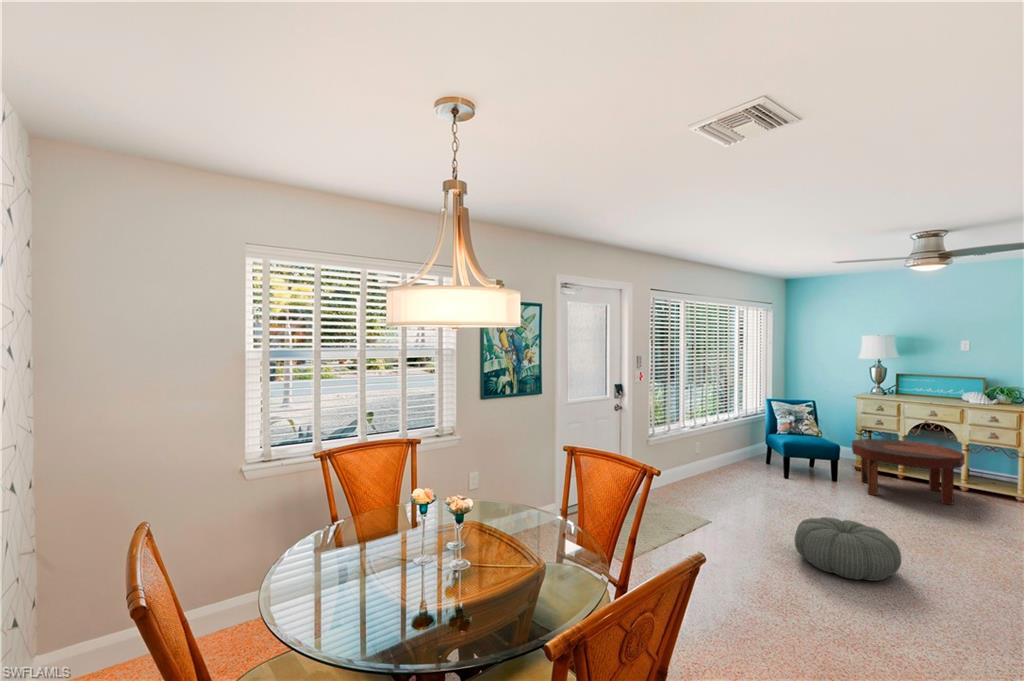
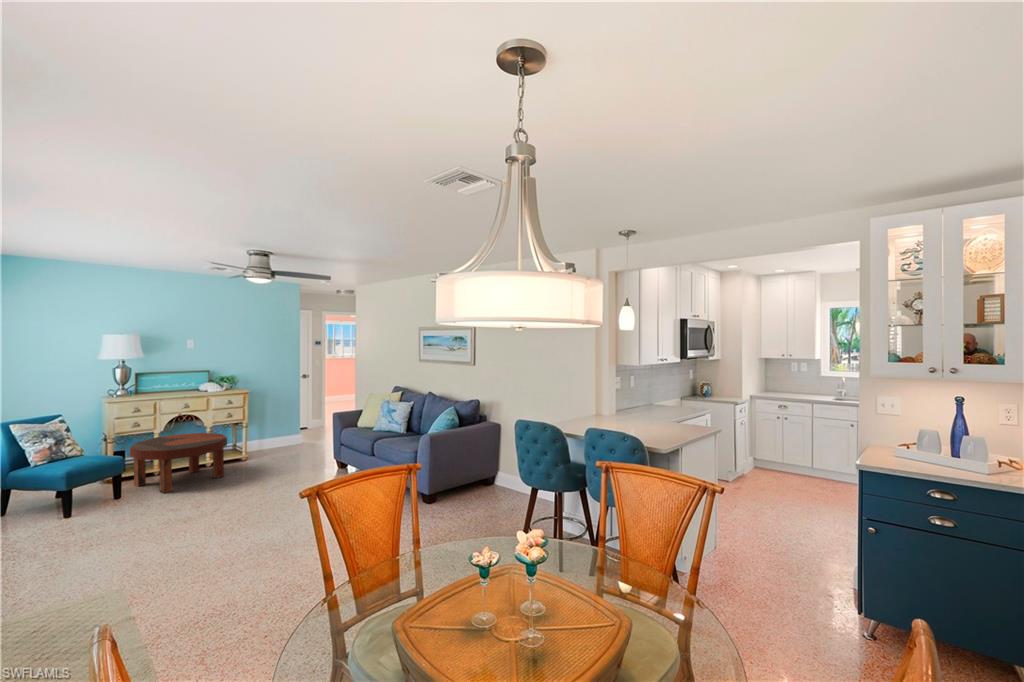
pouf: present [794,517,901,581] -> none [212,504,298,557]

